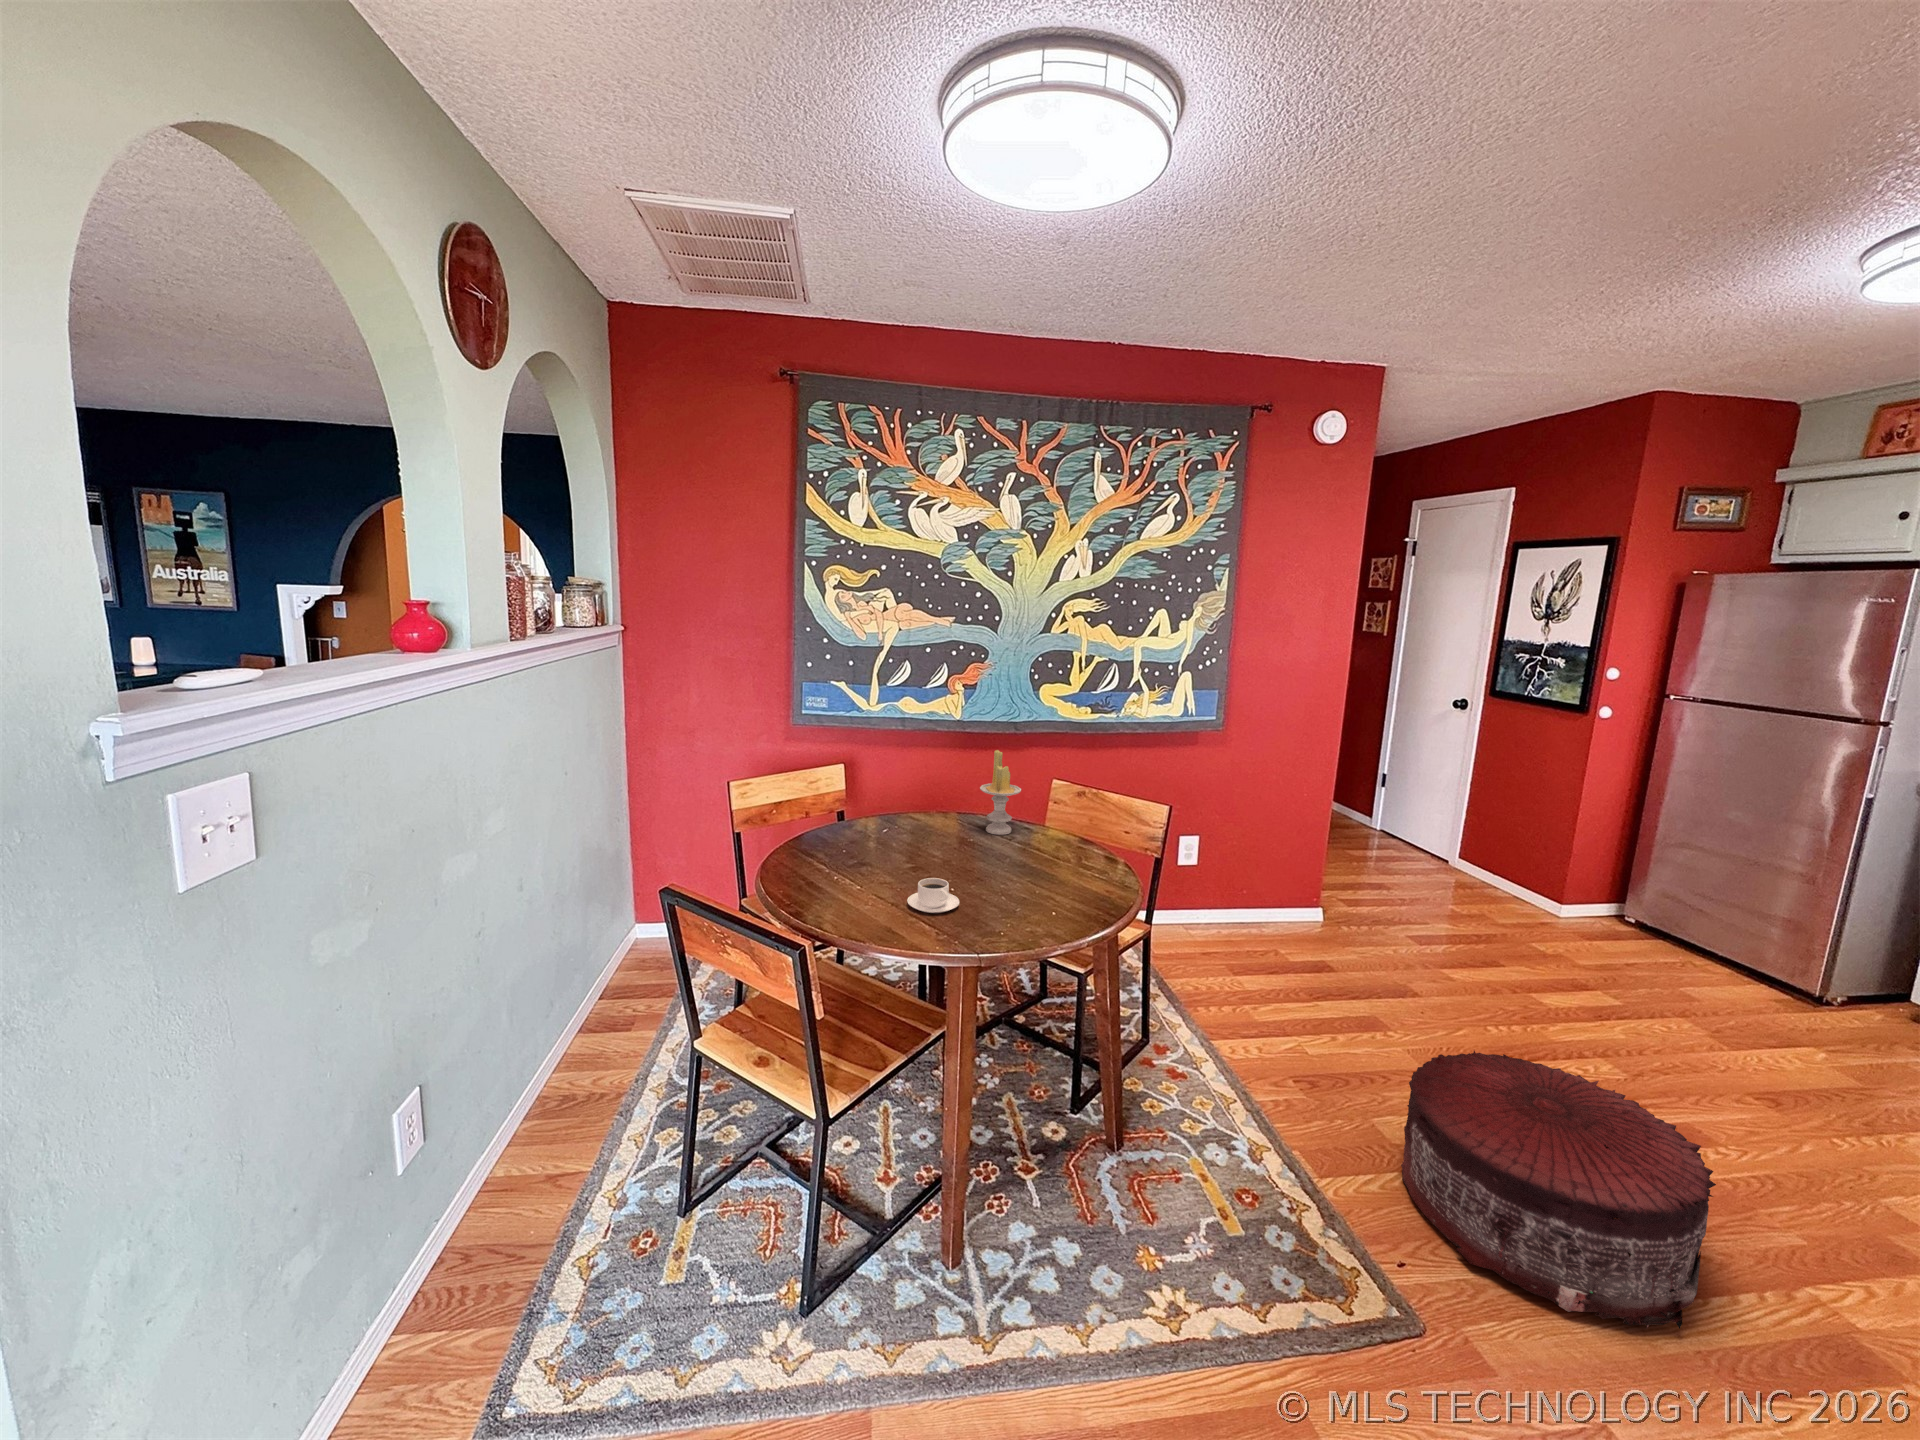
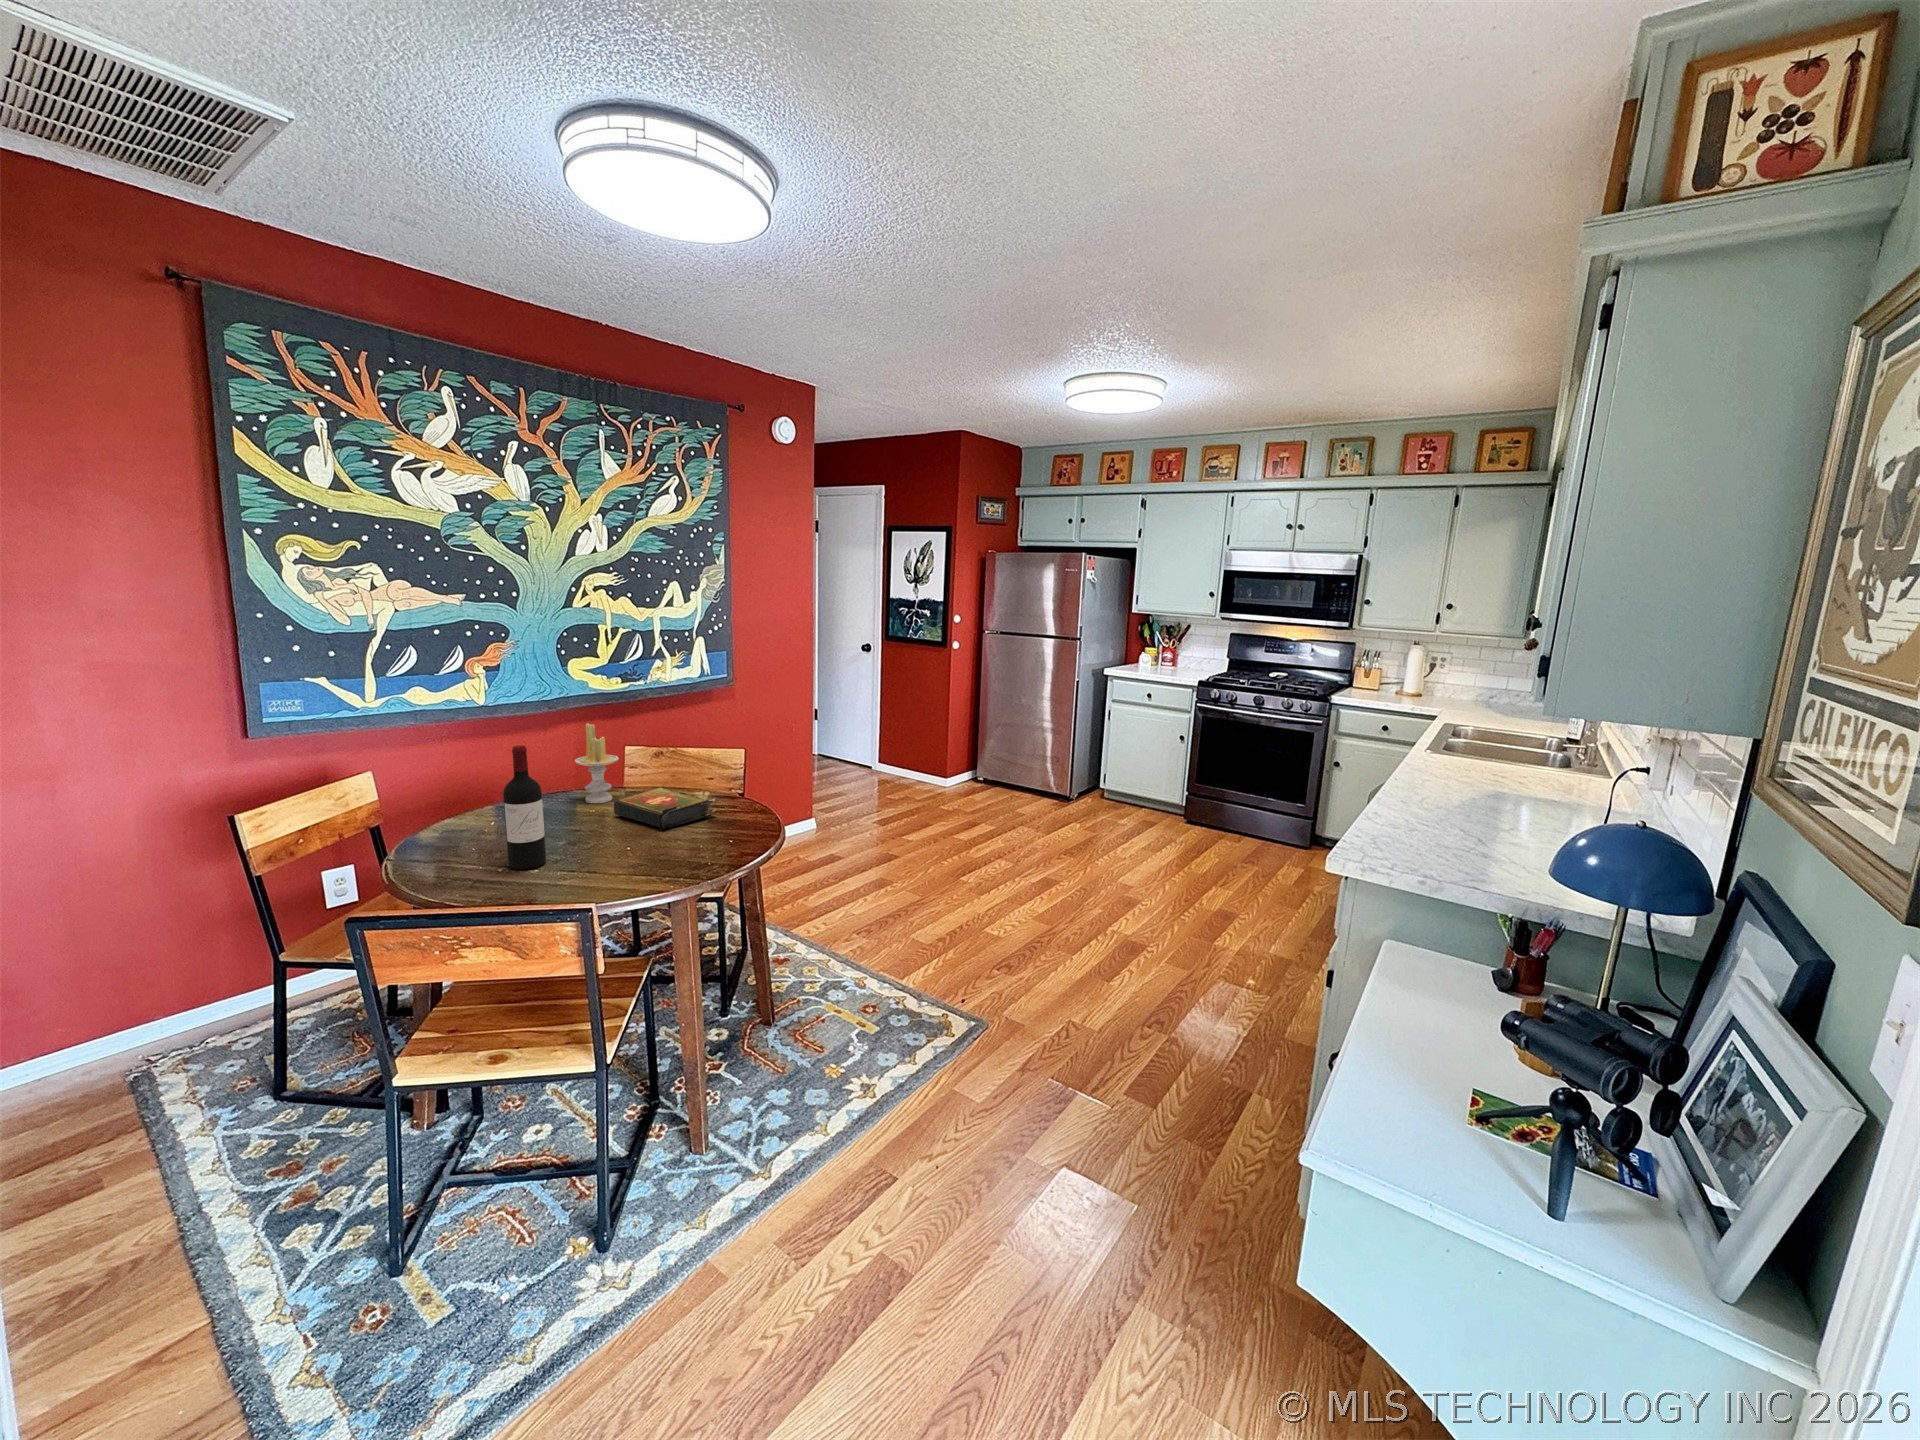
wine bottle: none [853,761,887,884] -> present [503,745,546,869]
book: none [989,831,1081,880] -> present [614,787,717,831]
coffee cup: present [907,878,959,913] -> none [595,840,647,871]
pouf: present [1401,1051,1716,1329] -> none [936,859,1082,982]

